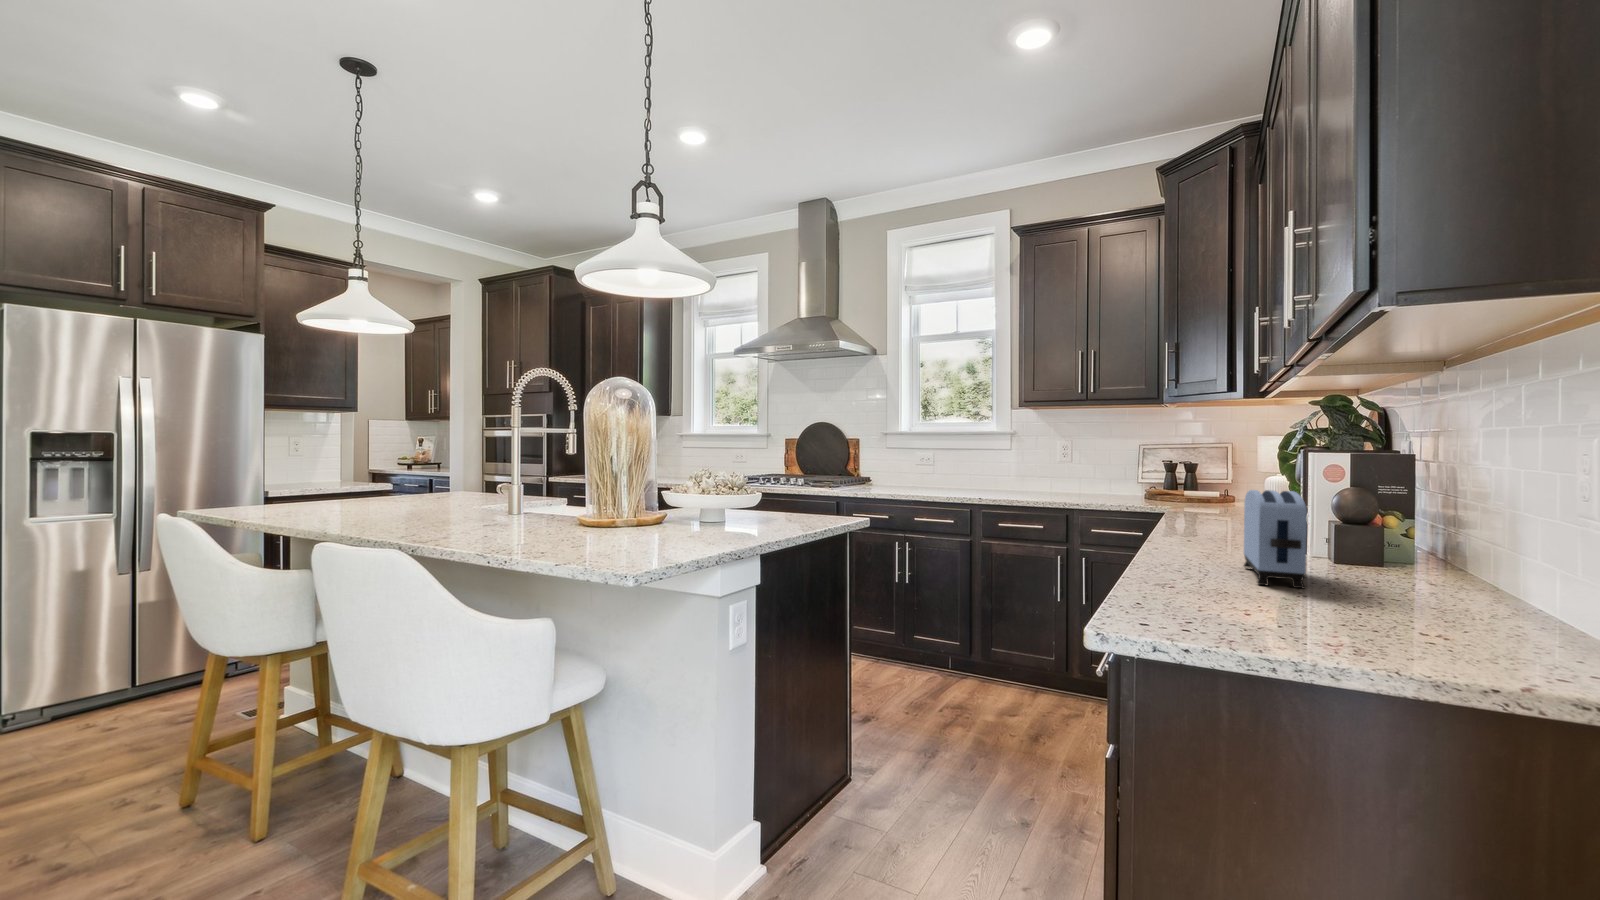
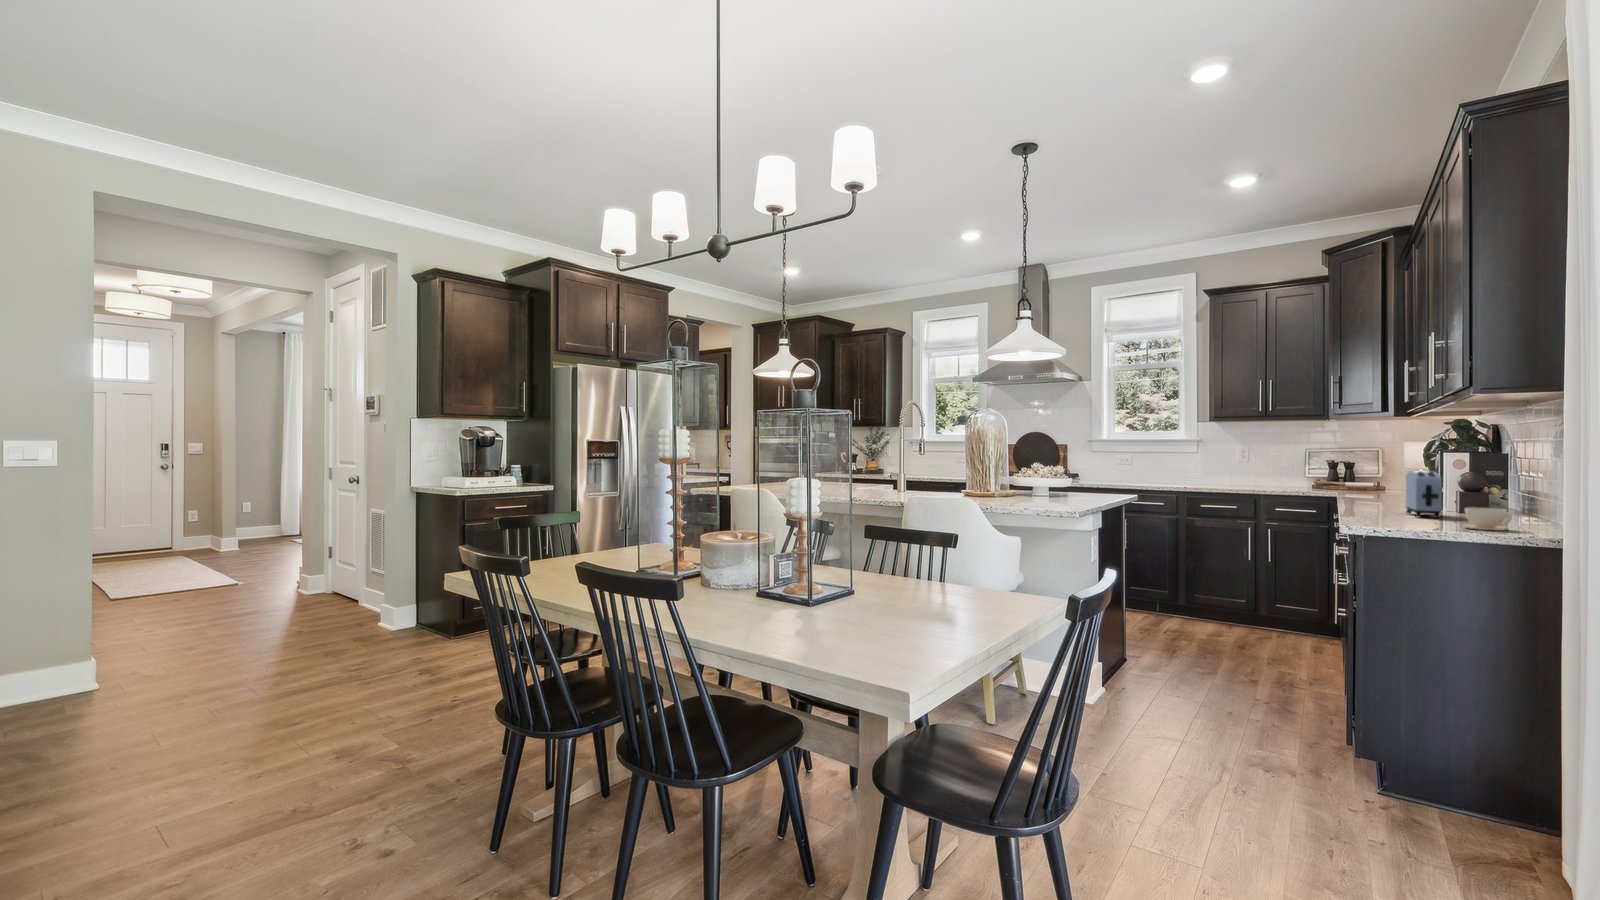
coffee cup: none [1356,592,1480,663] -> present [1464,507,1512,530]

